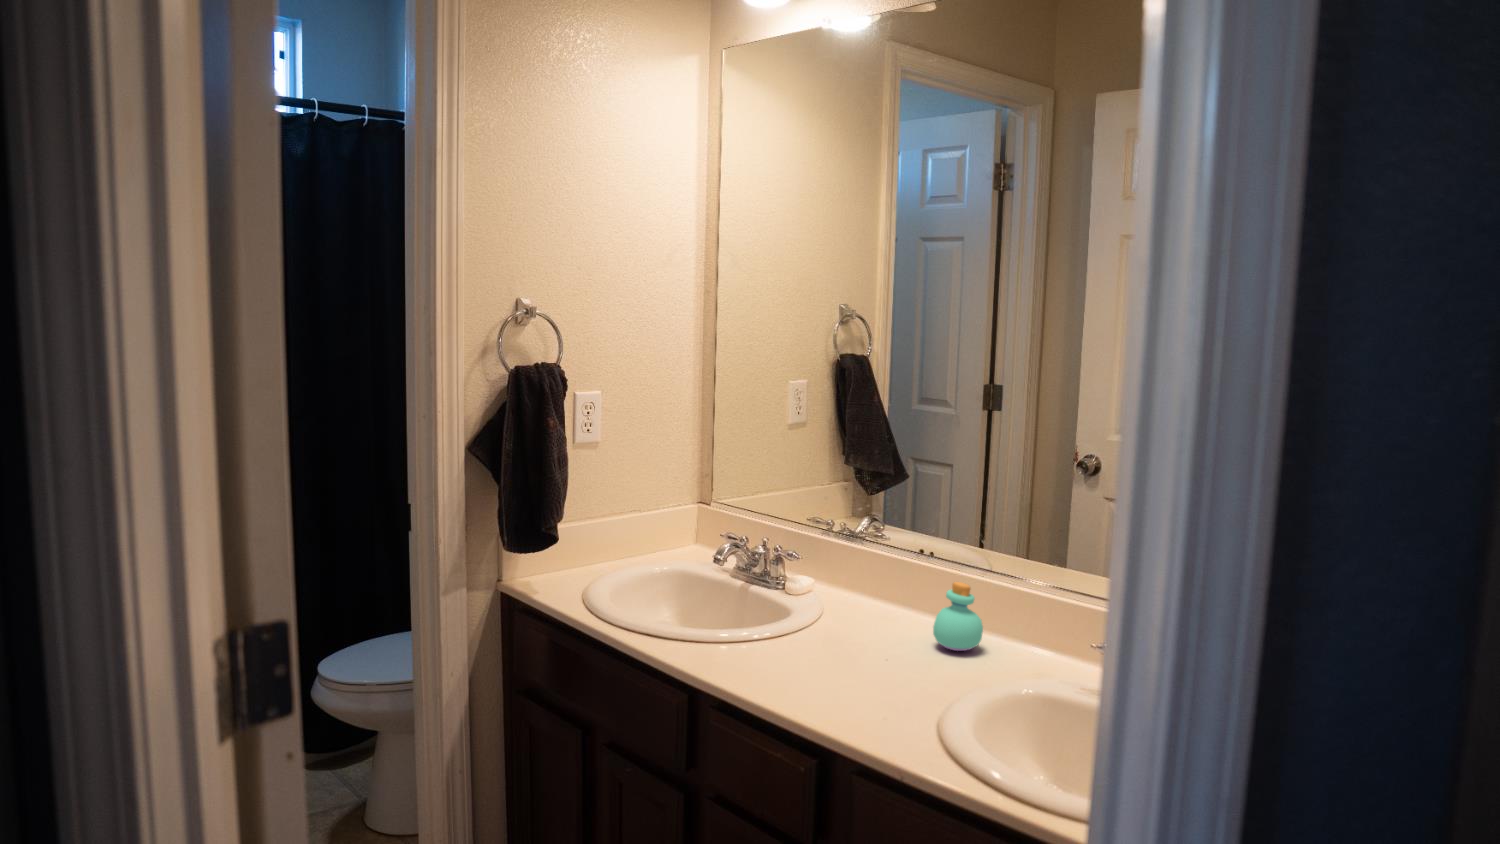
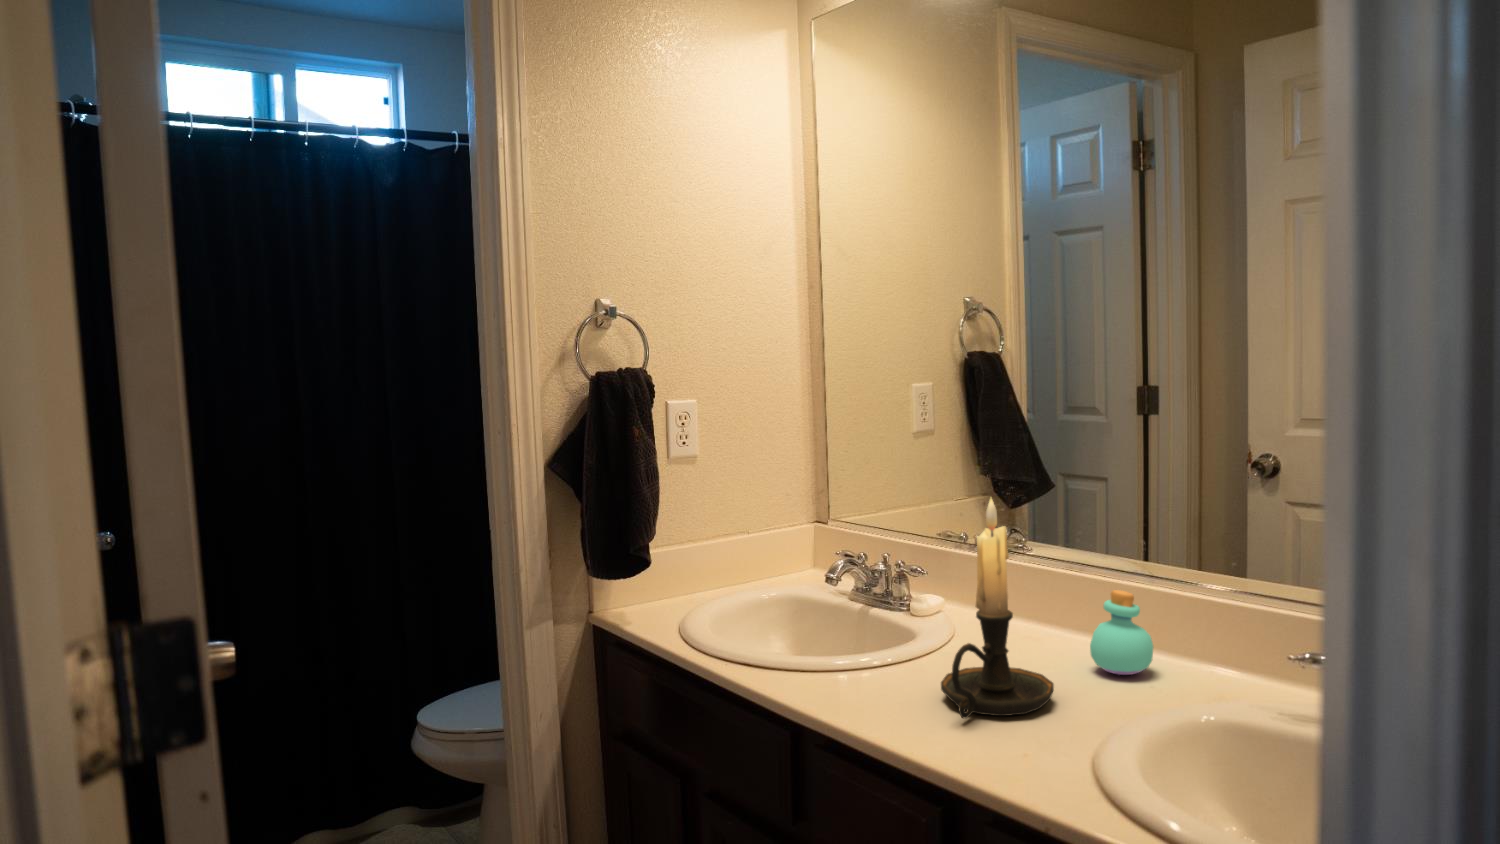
candle holder: none [813,506,904,688] -> present [941,499,1054,718]

